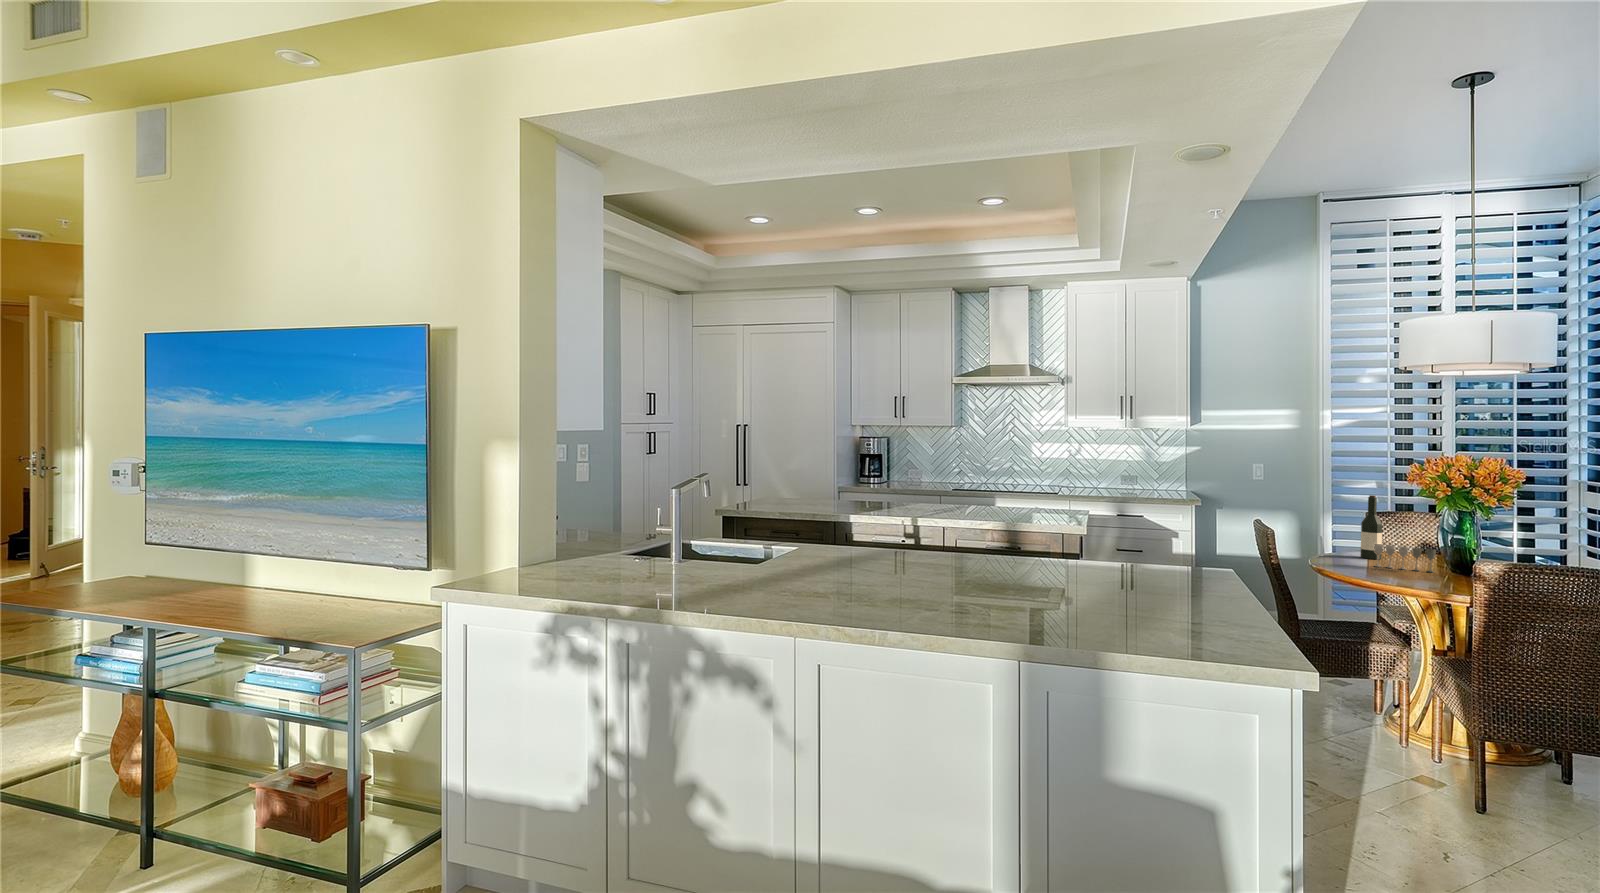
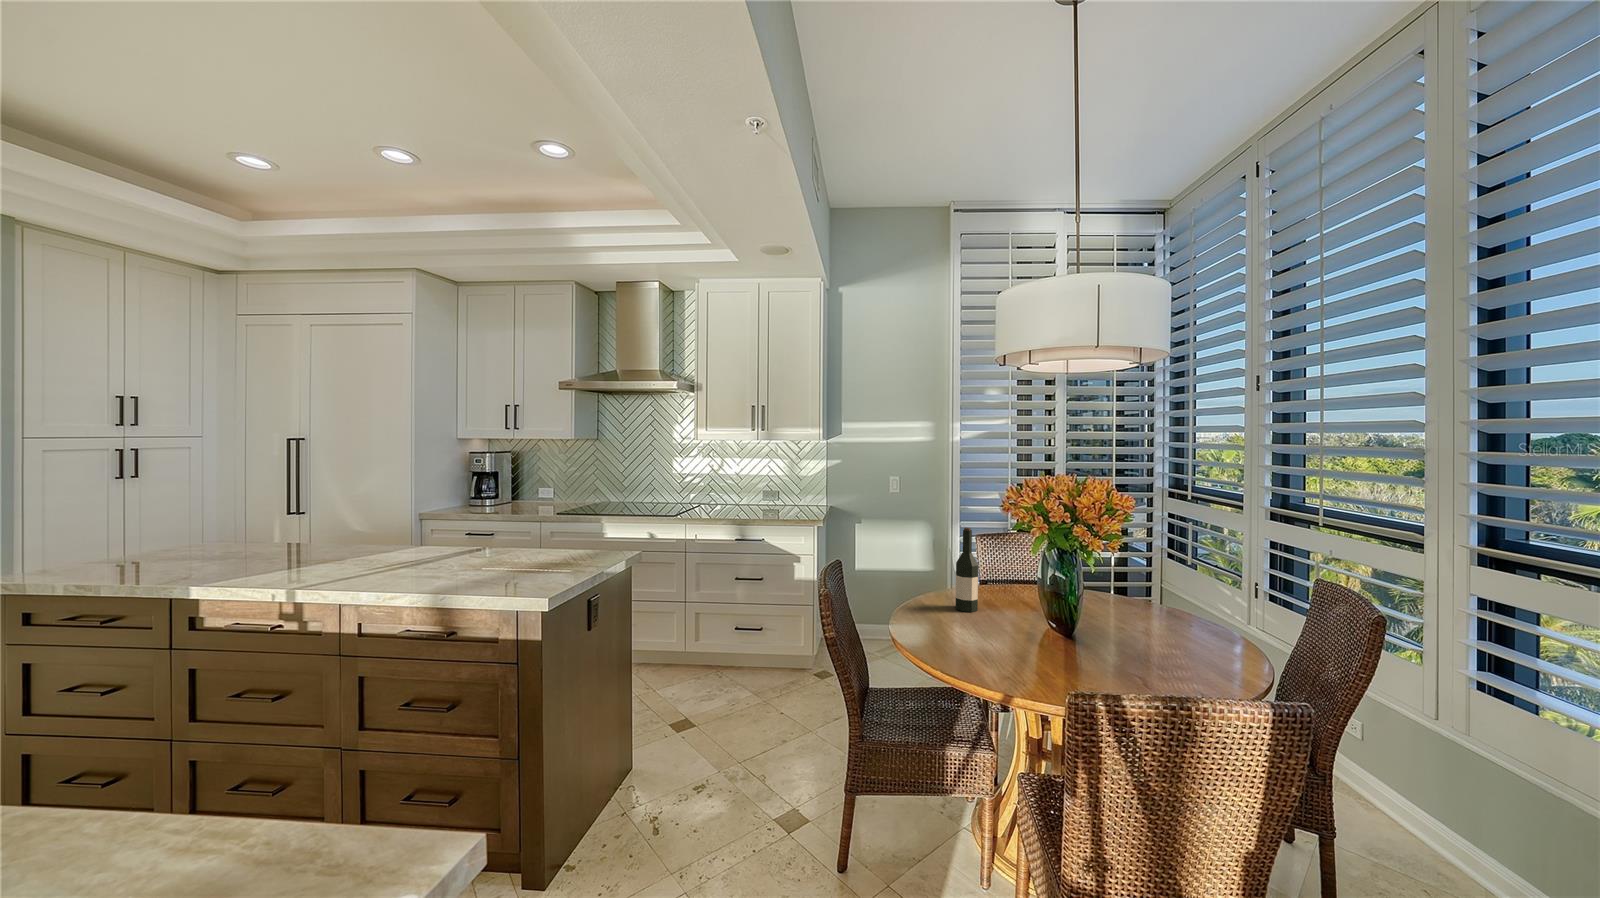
wine glass: present [1374,544,1436,573] -> none [962,599,1033,642]

